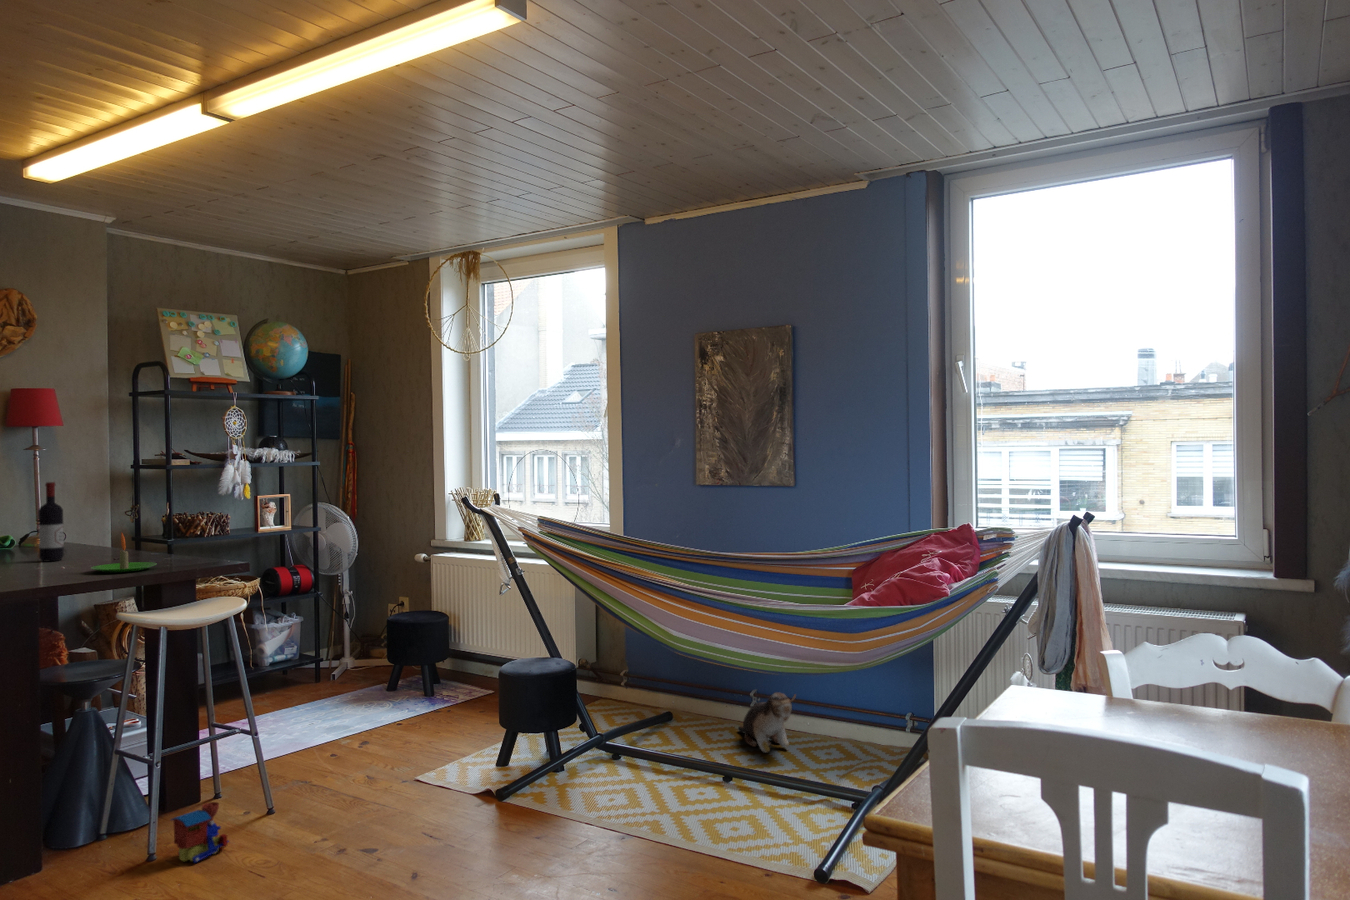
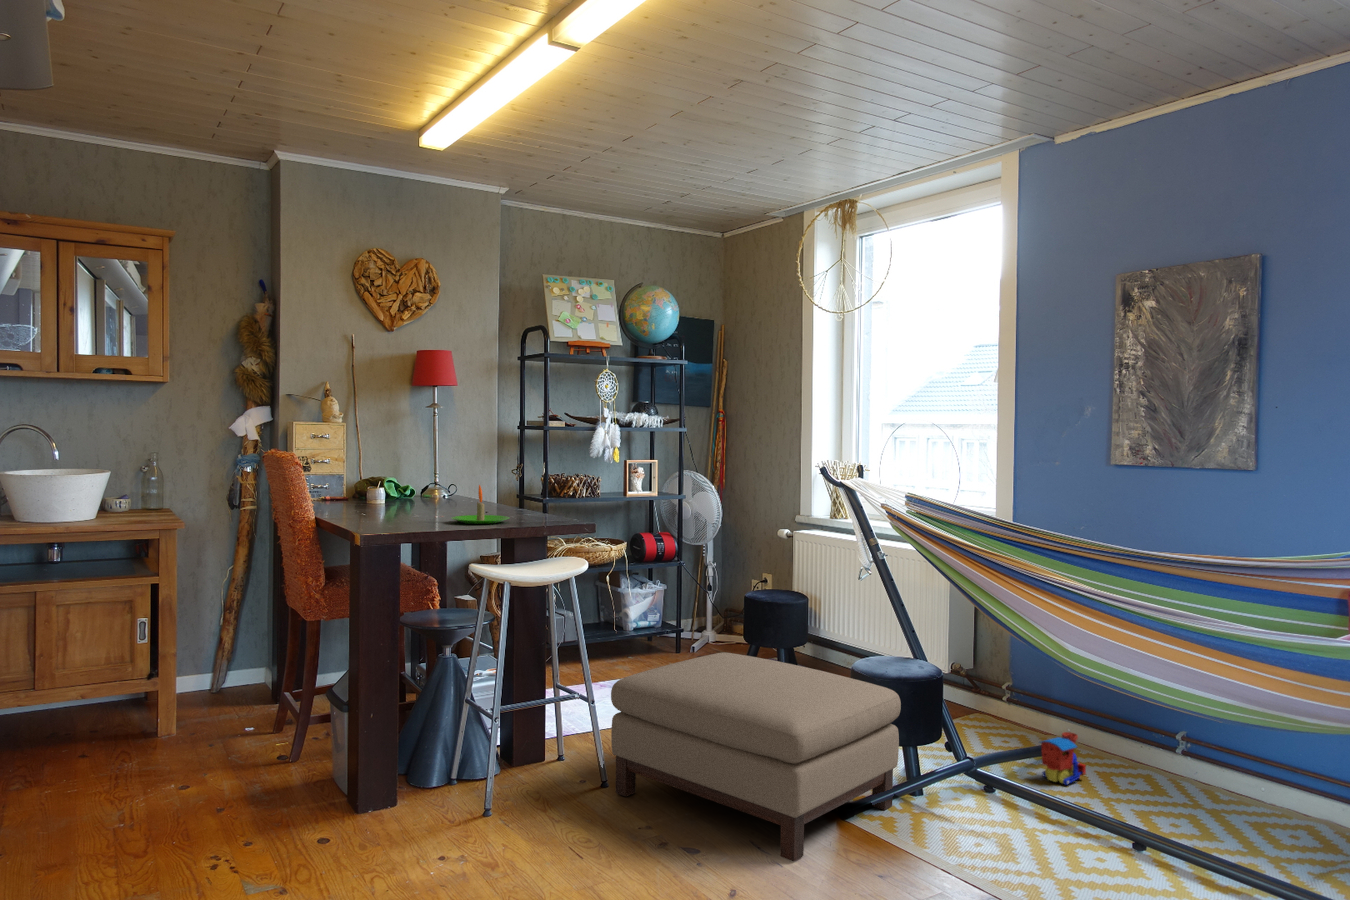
wine bottle: present [38,482,64,561] -> none [422,435,443,510]
ottoman: none [276,673,543,840] -> present [611,652,901,861]
plush toy: present [738,692,796,753] -> none [1156,741,1245,818]
toy train: present [172,802,229,863] -> present [1040,732,1086,785]

